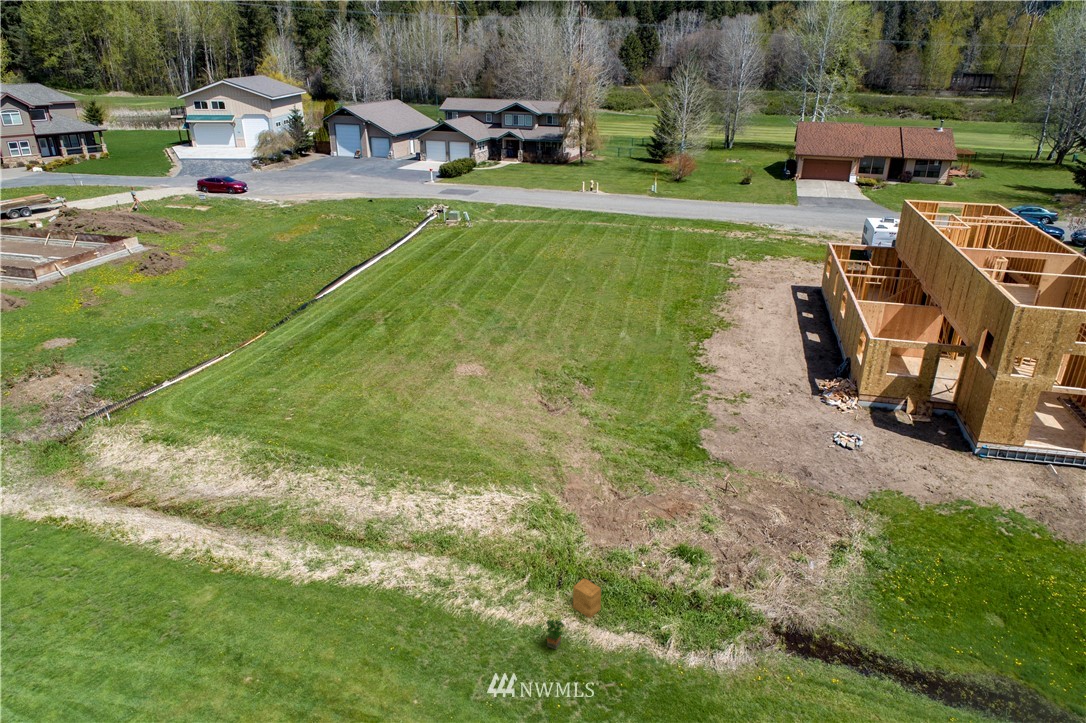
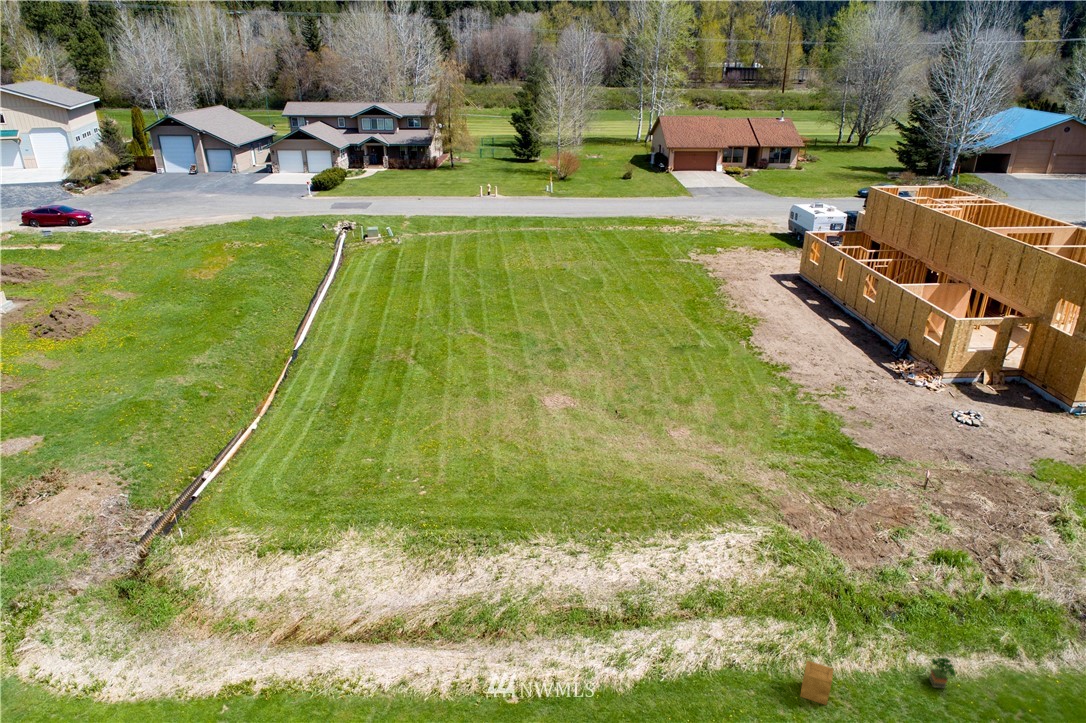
cardboard box: present [573,578,601,618] -> present [800,661,833,705]

